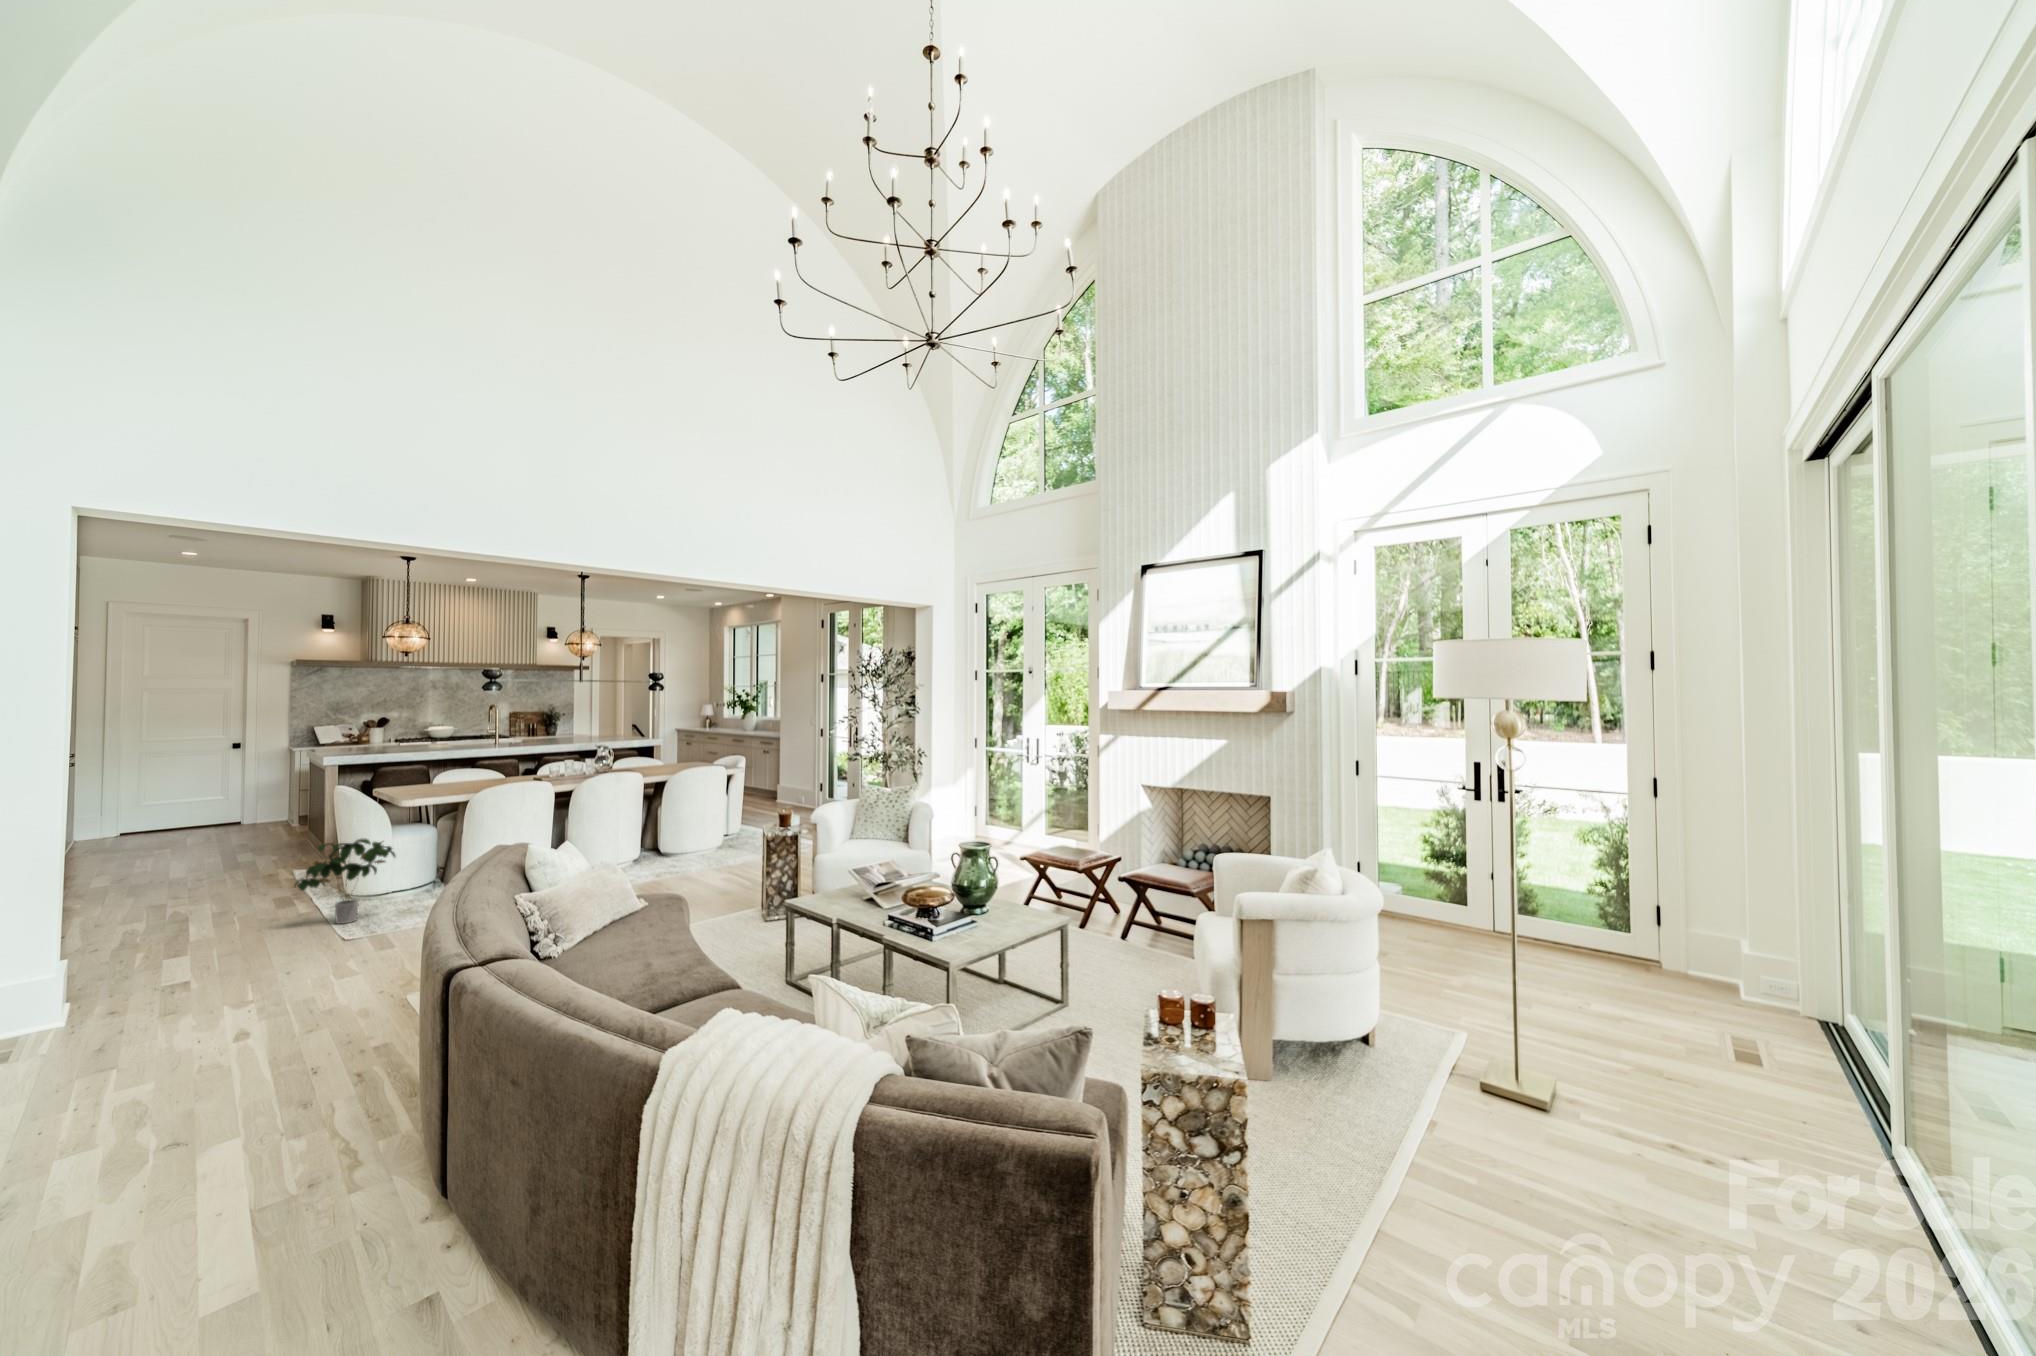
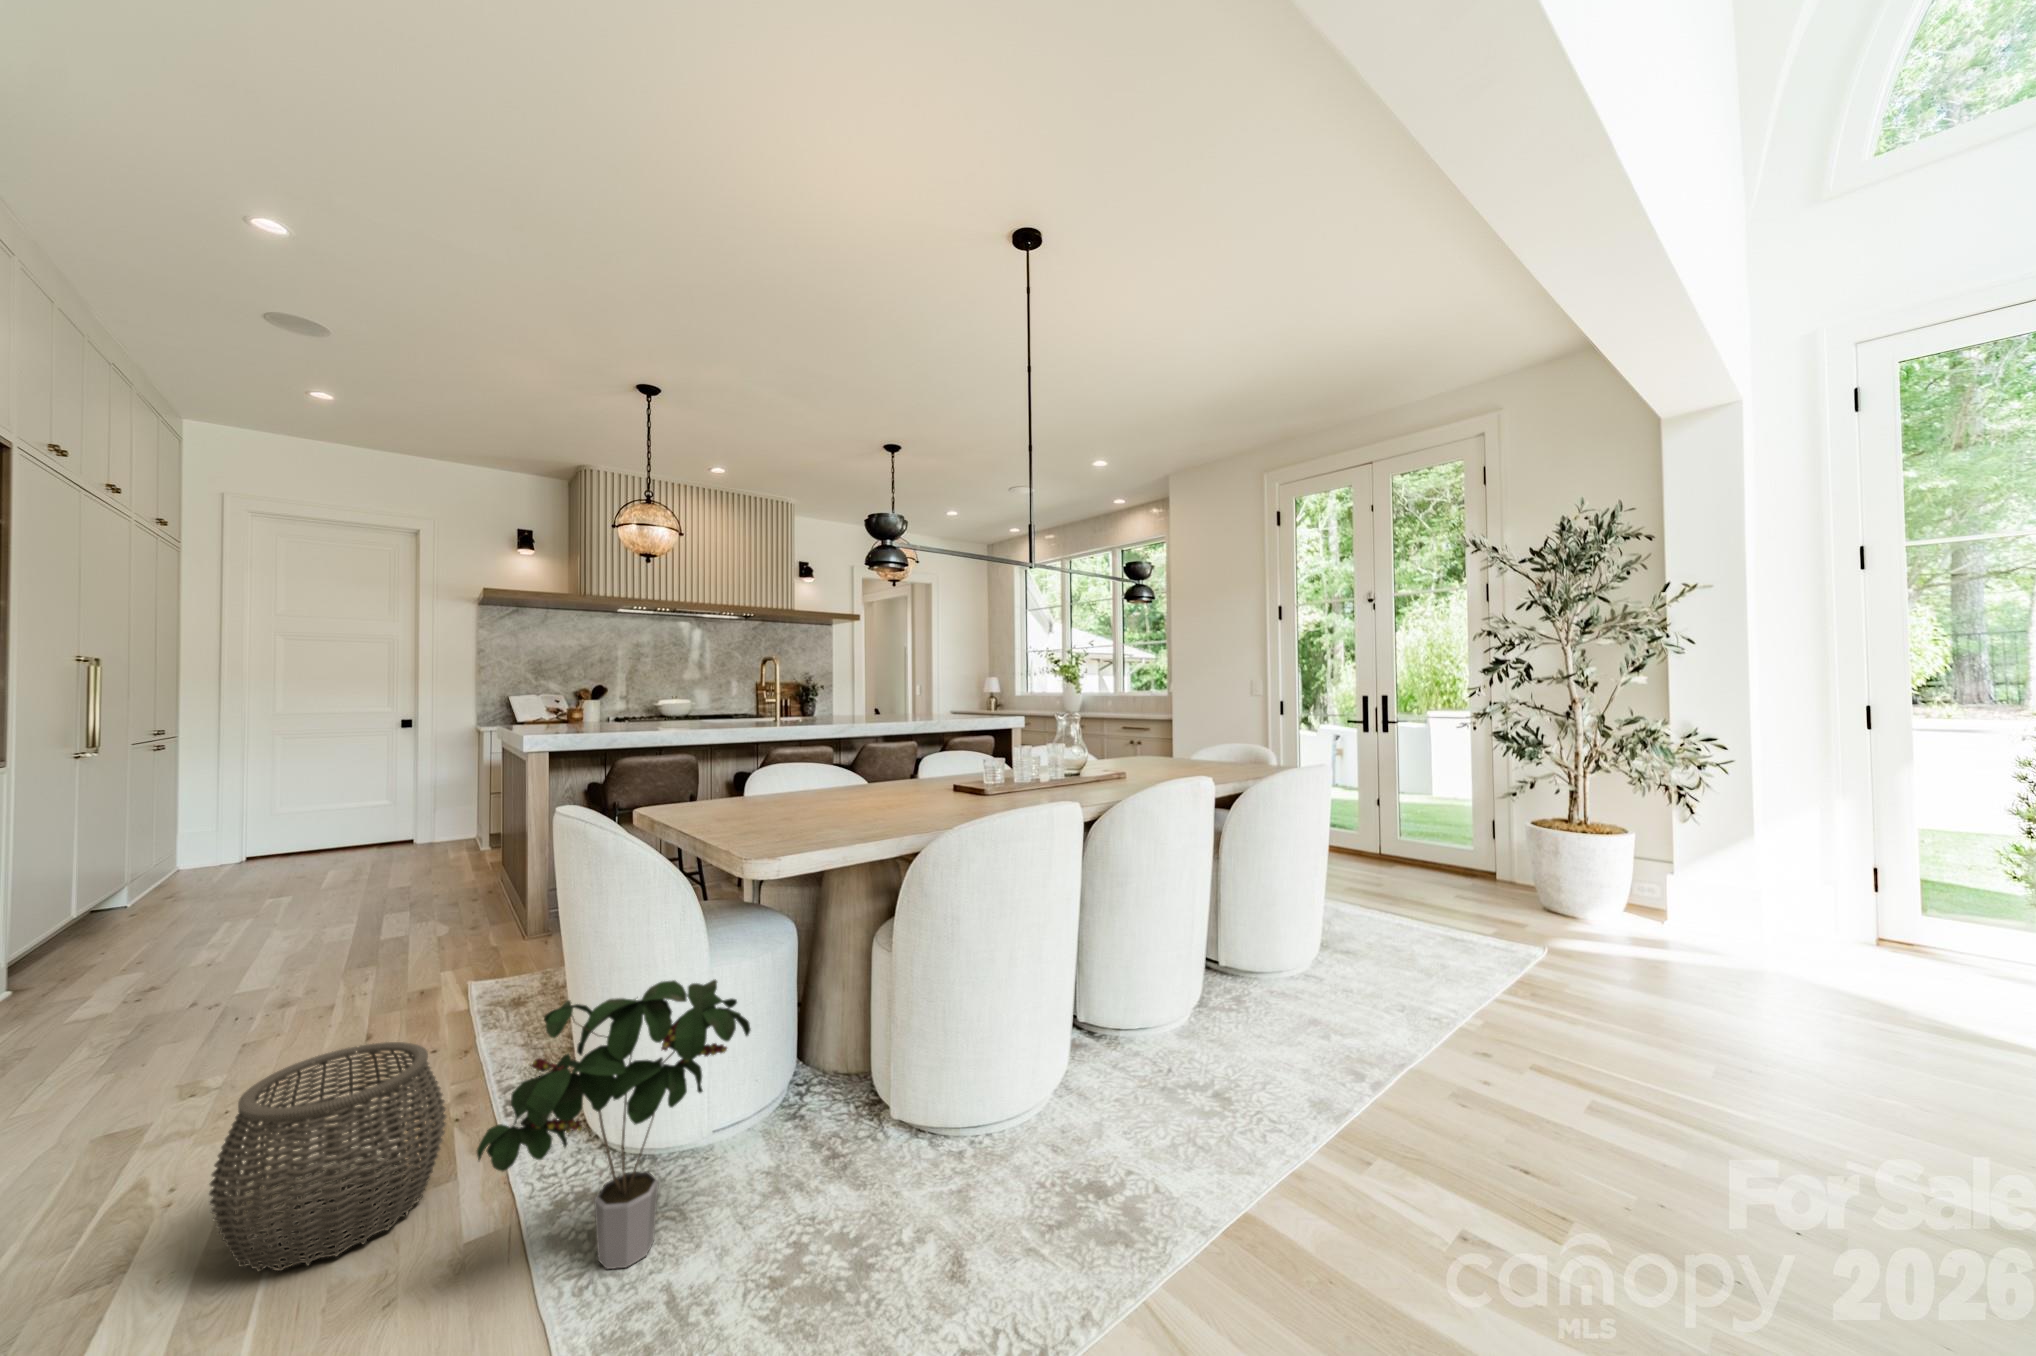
woven basket: none [200,867,282,927] -> present [209,1042,446,1271]

